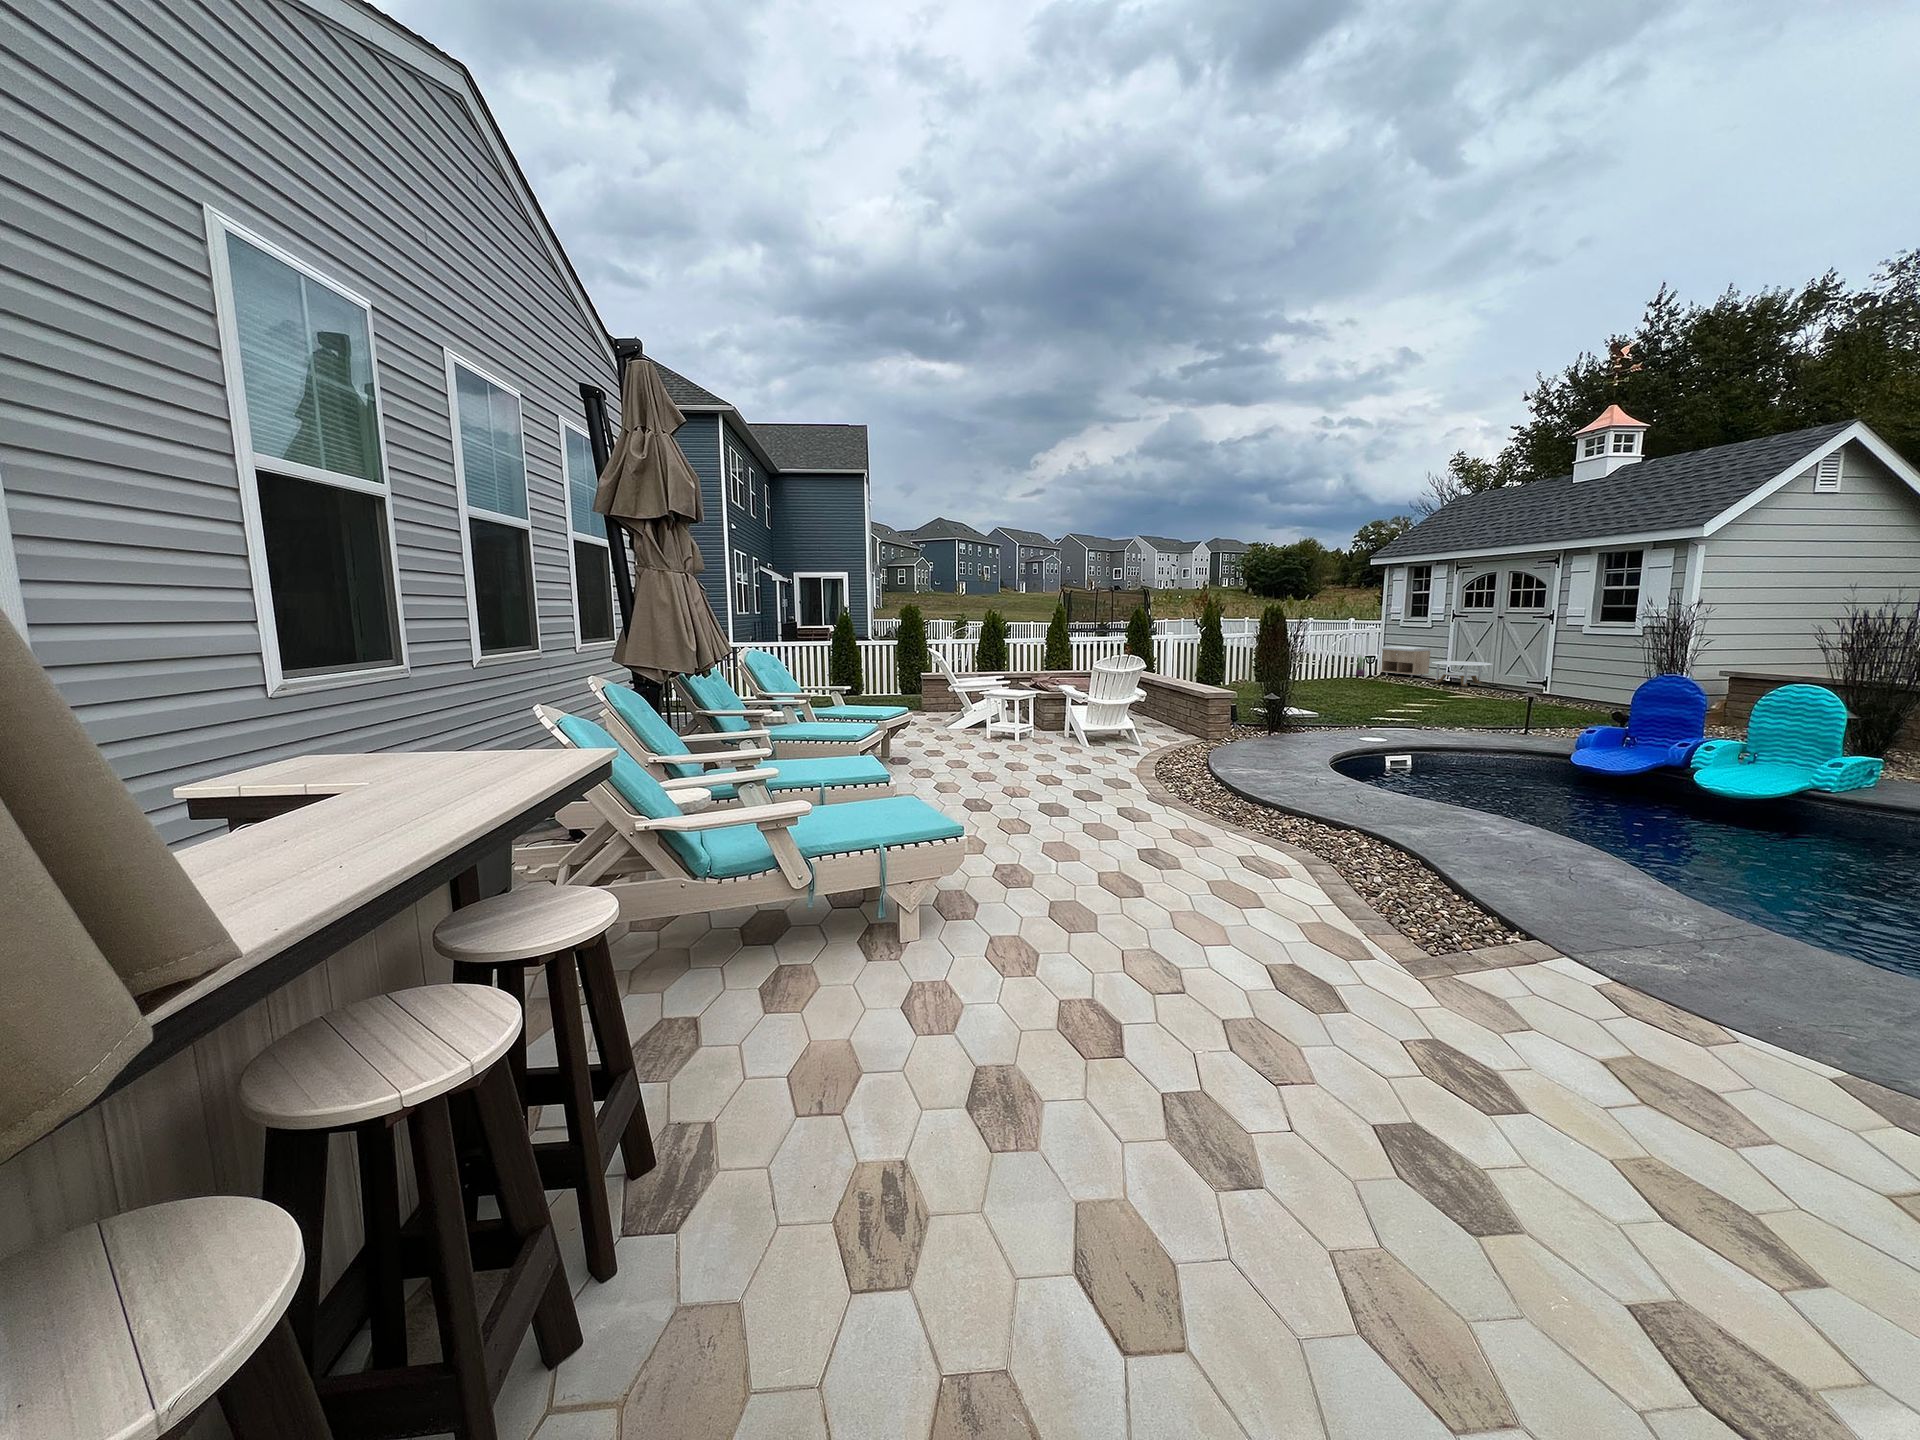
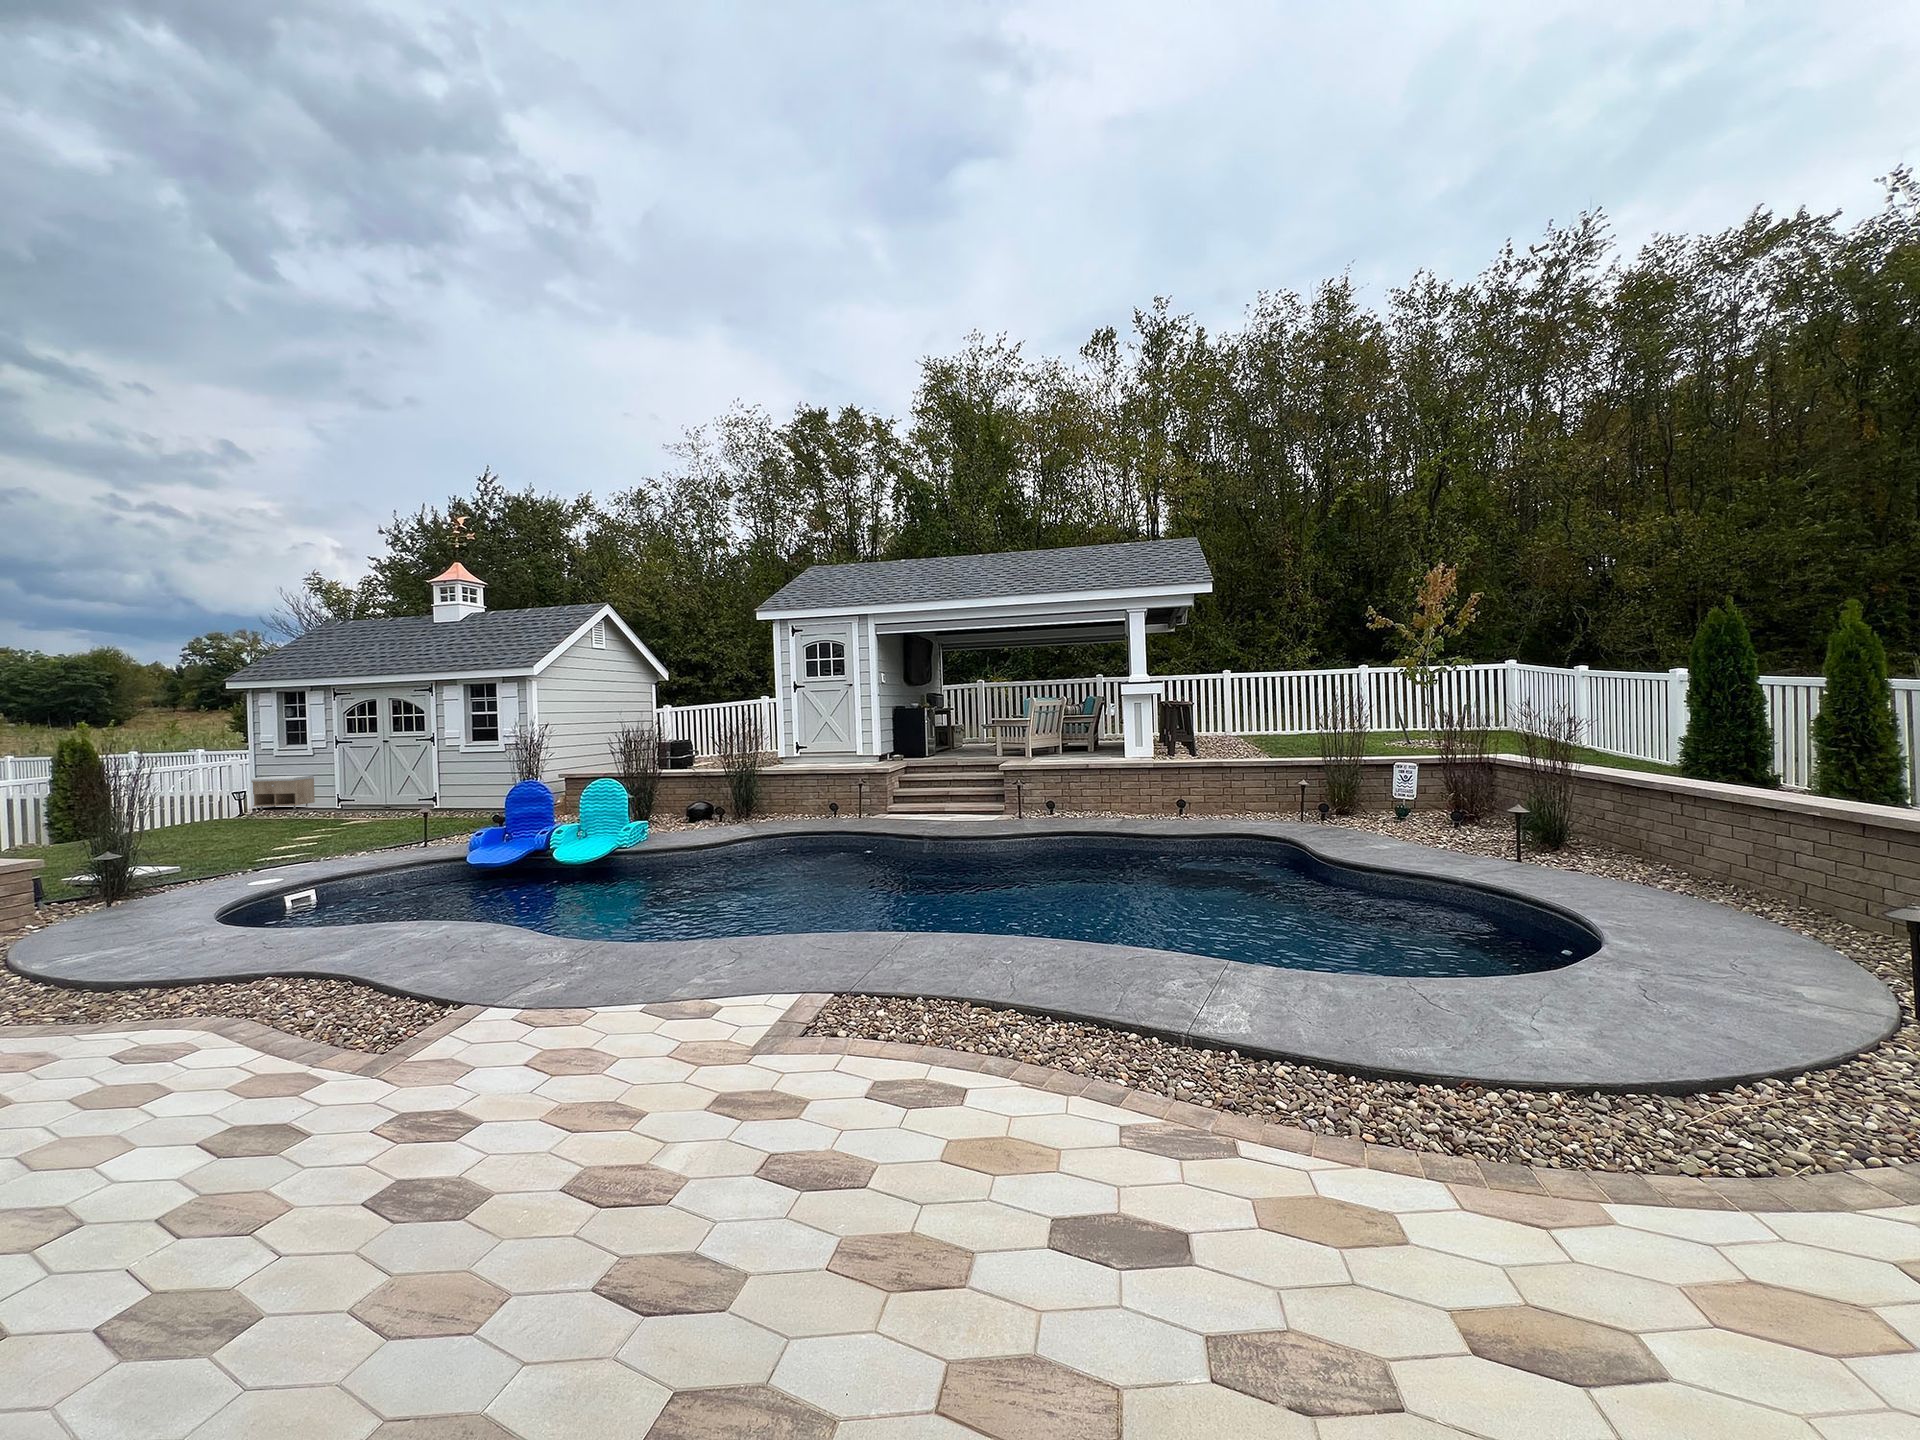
decorative plant: present [1356,655,1365,676] -> none [205,788,243,815]
round table: present [1432,661,1493,686] -> none [318,785,385,811]

